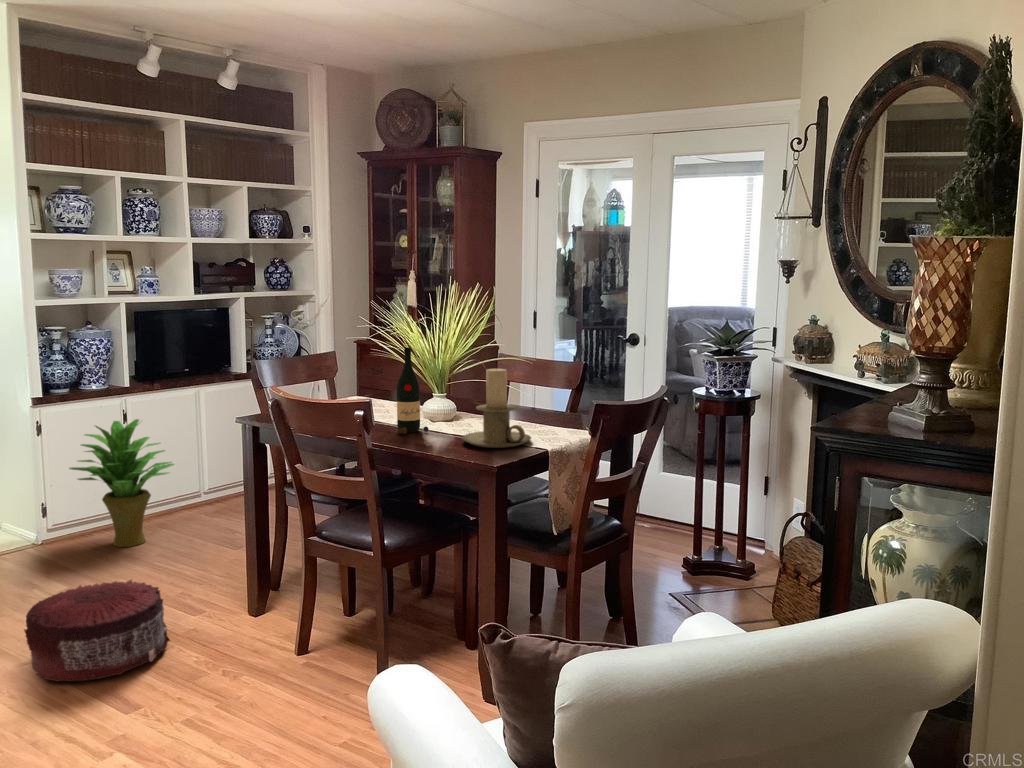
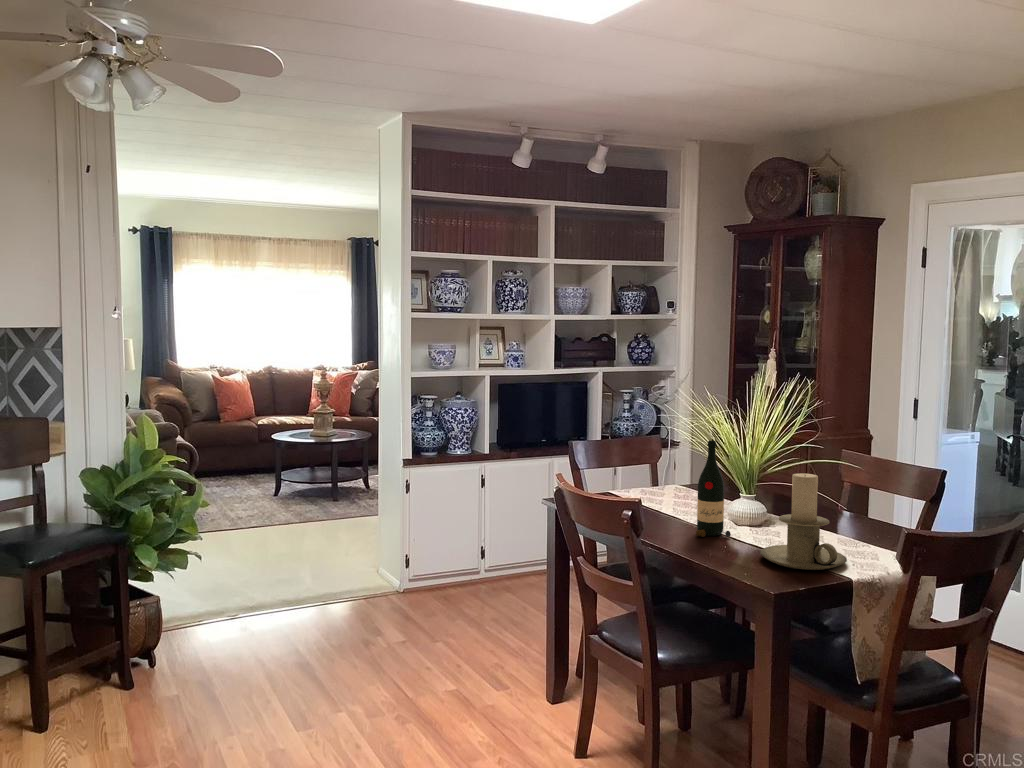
potted plant: present [69,419,174,547] -> none [426,485,518,606]
pouf: present [24,580,170,682] -> none [339,643,464,742]

